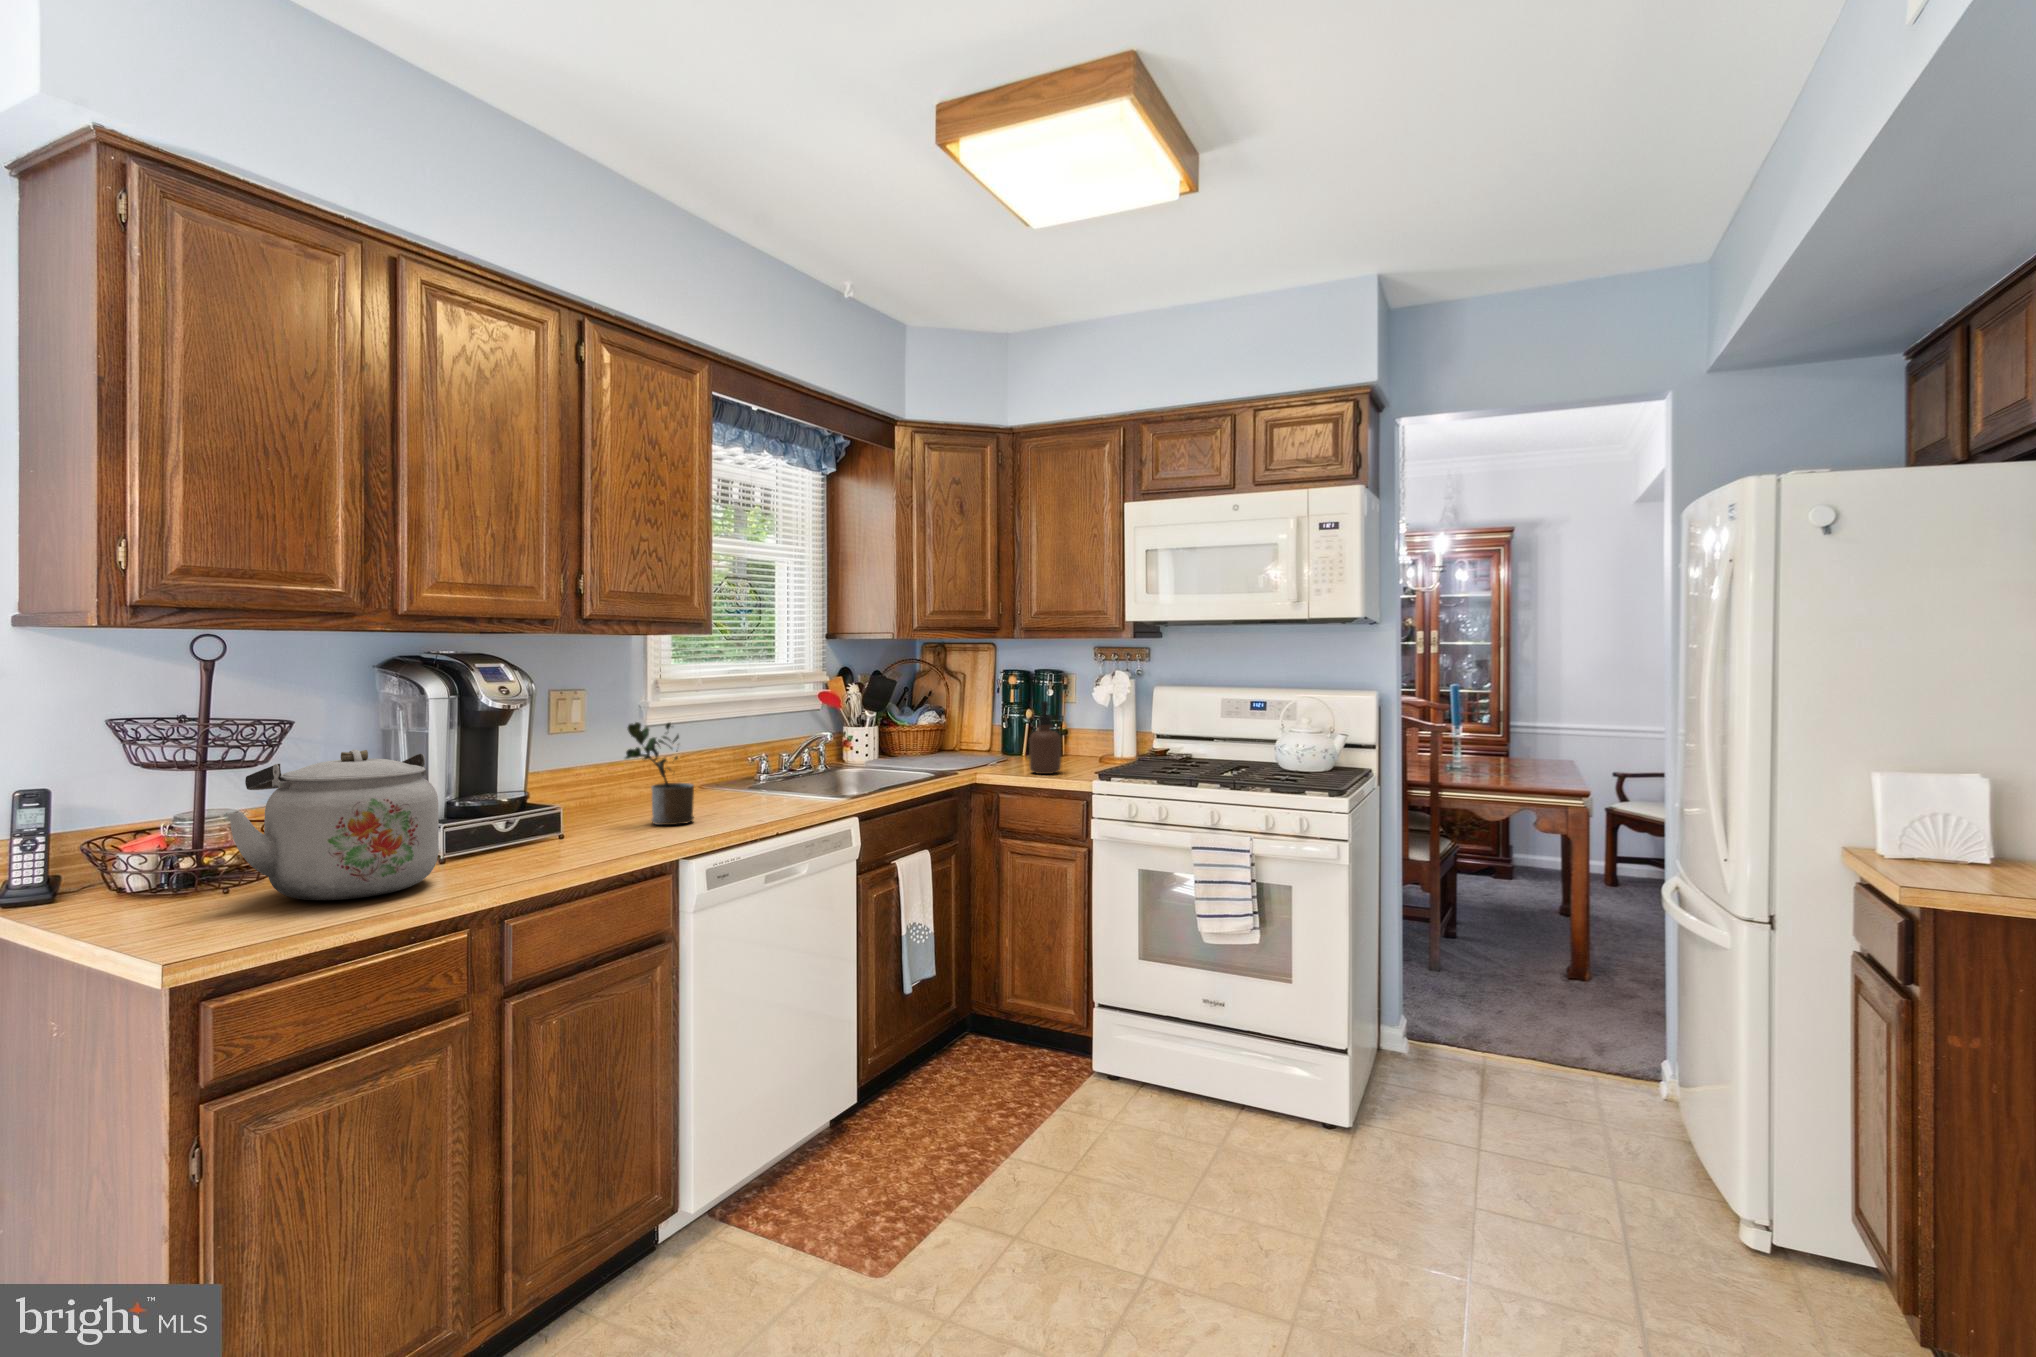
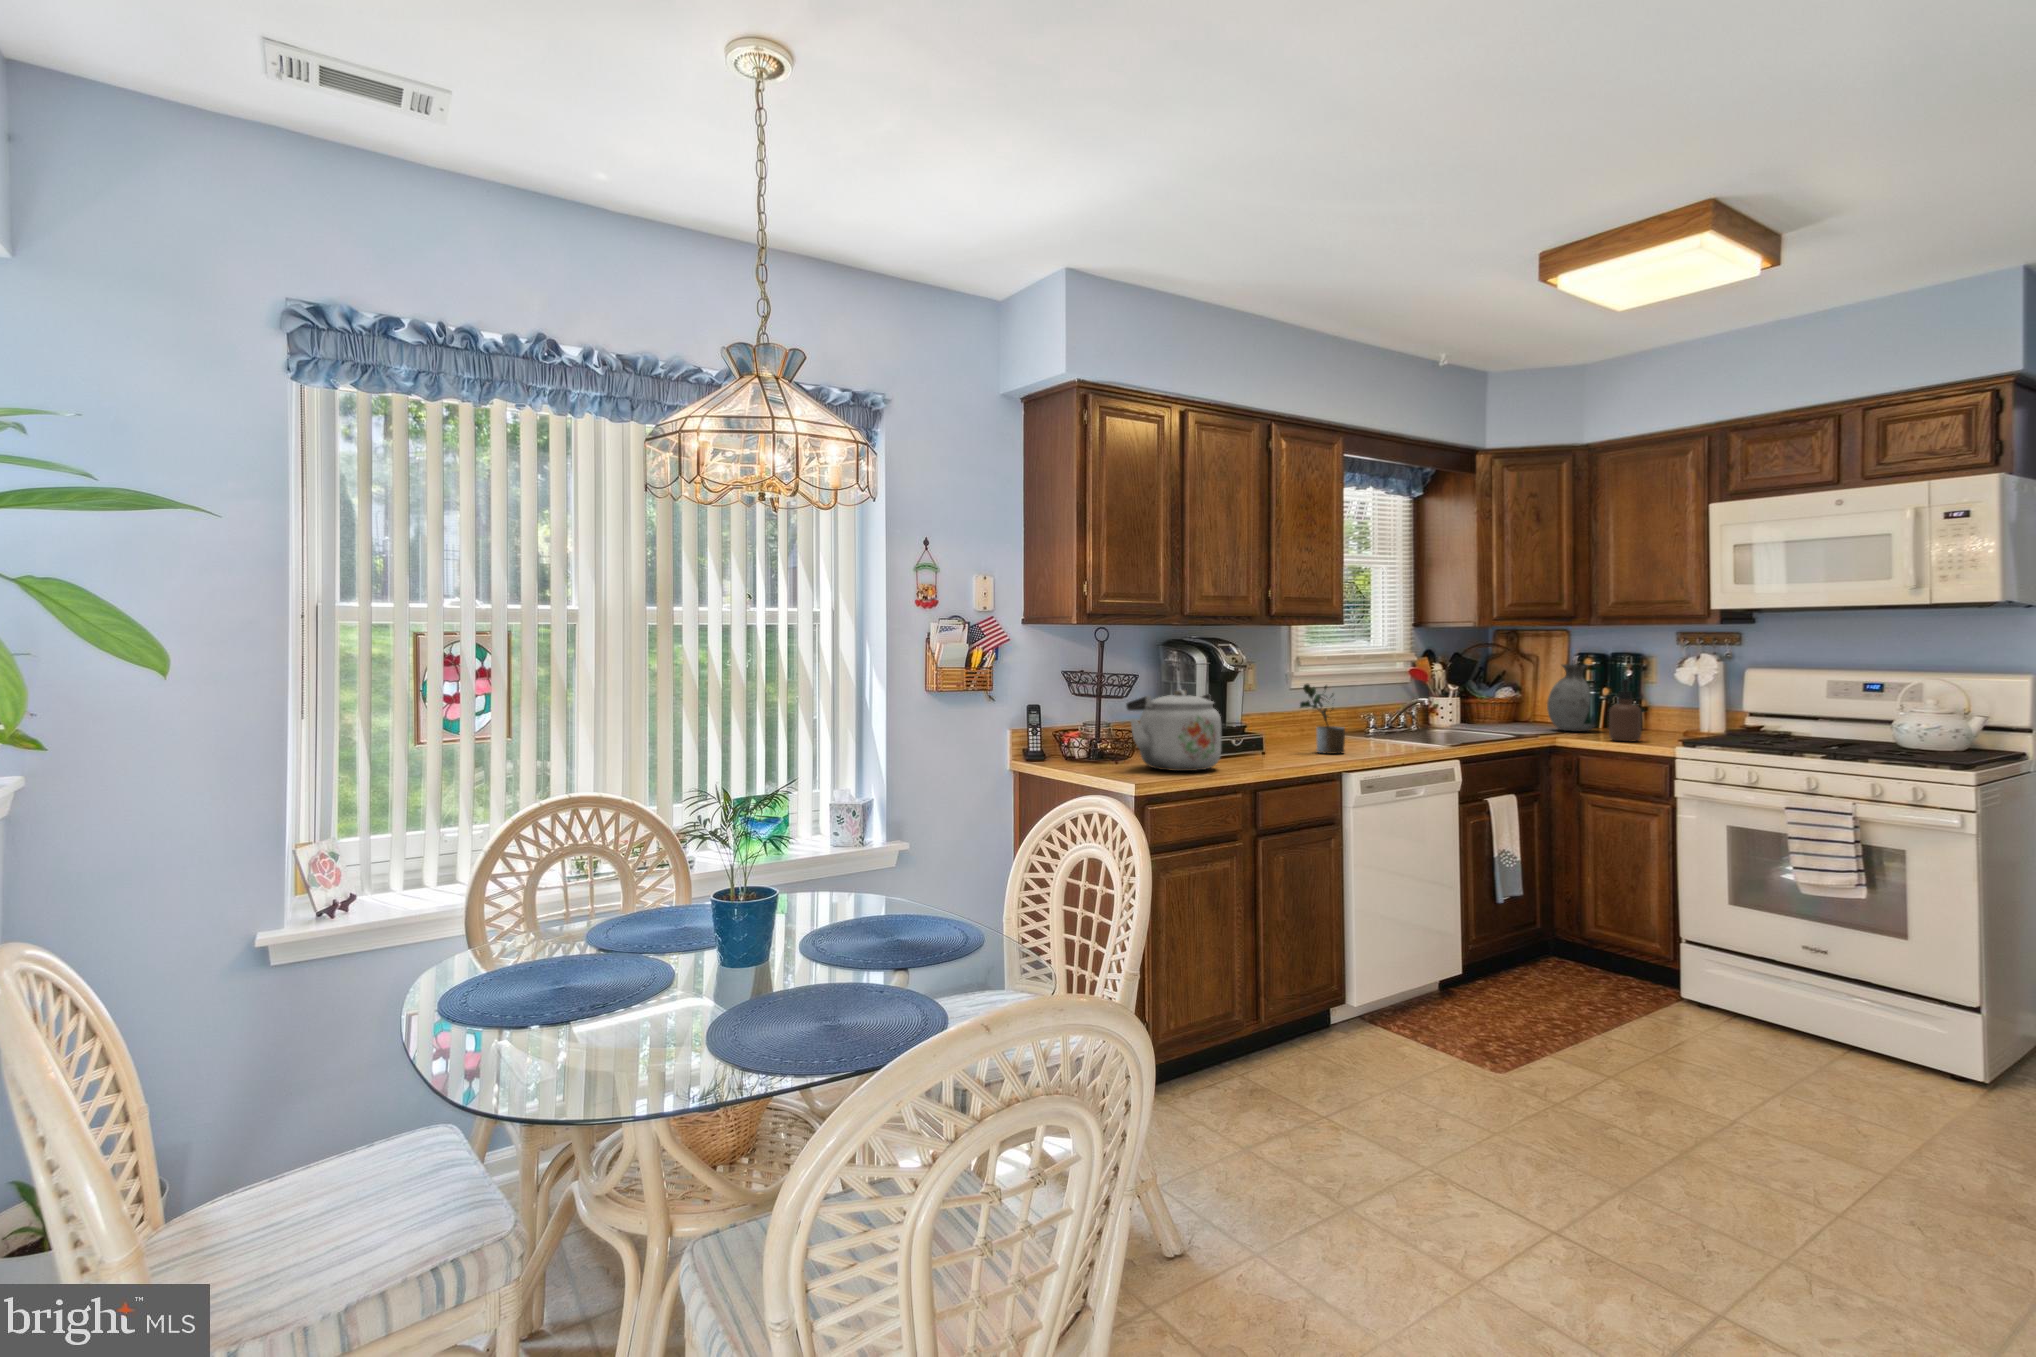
vase: none [971,682,1027,760] -> present [1547,664,1595,731]

